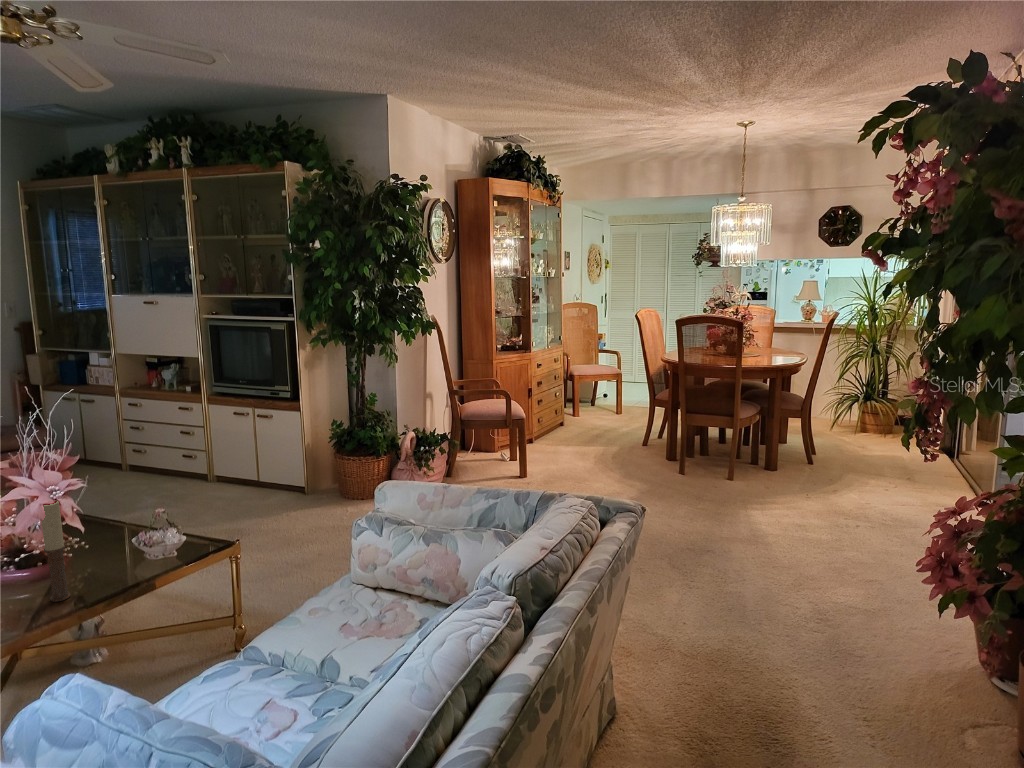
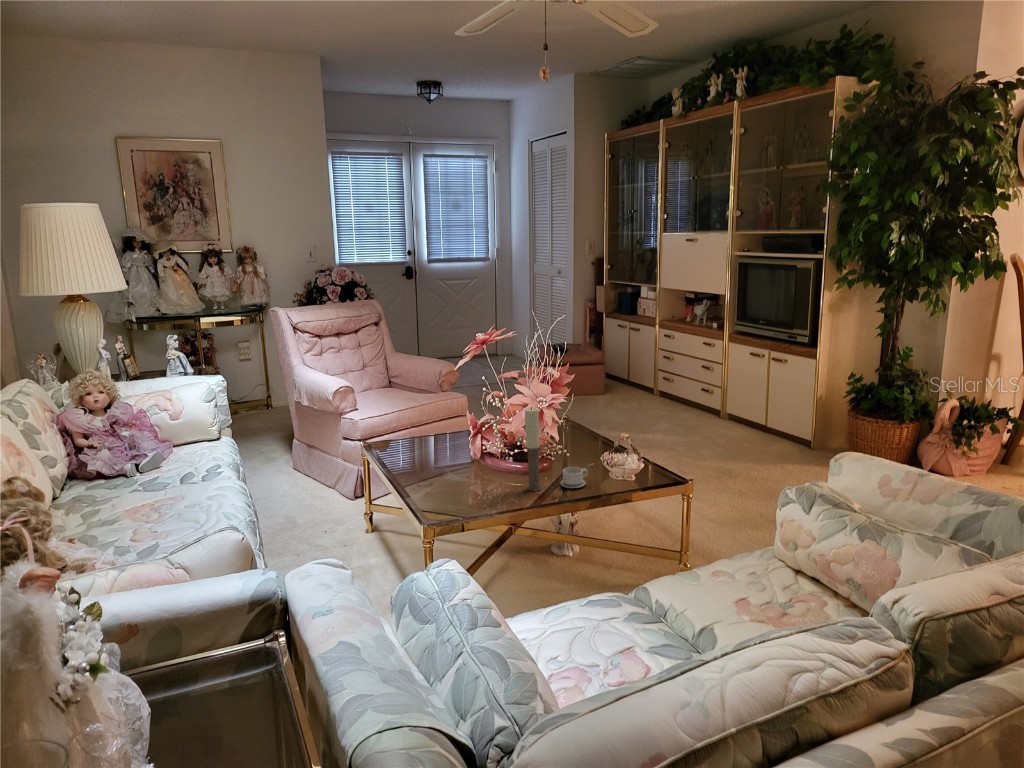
teacup: none [92,550,133,585] -> present [560,467,588,488]

